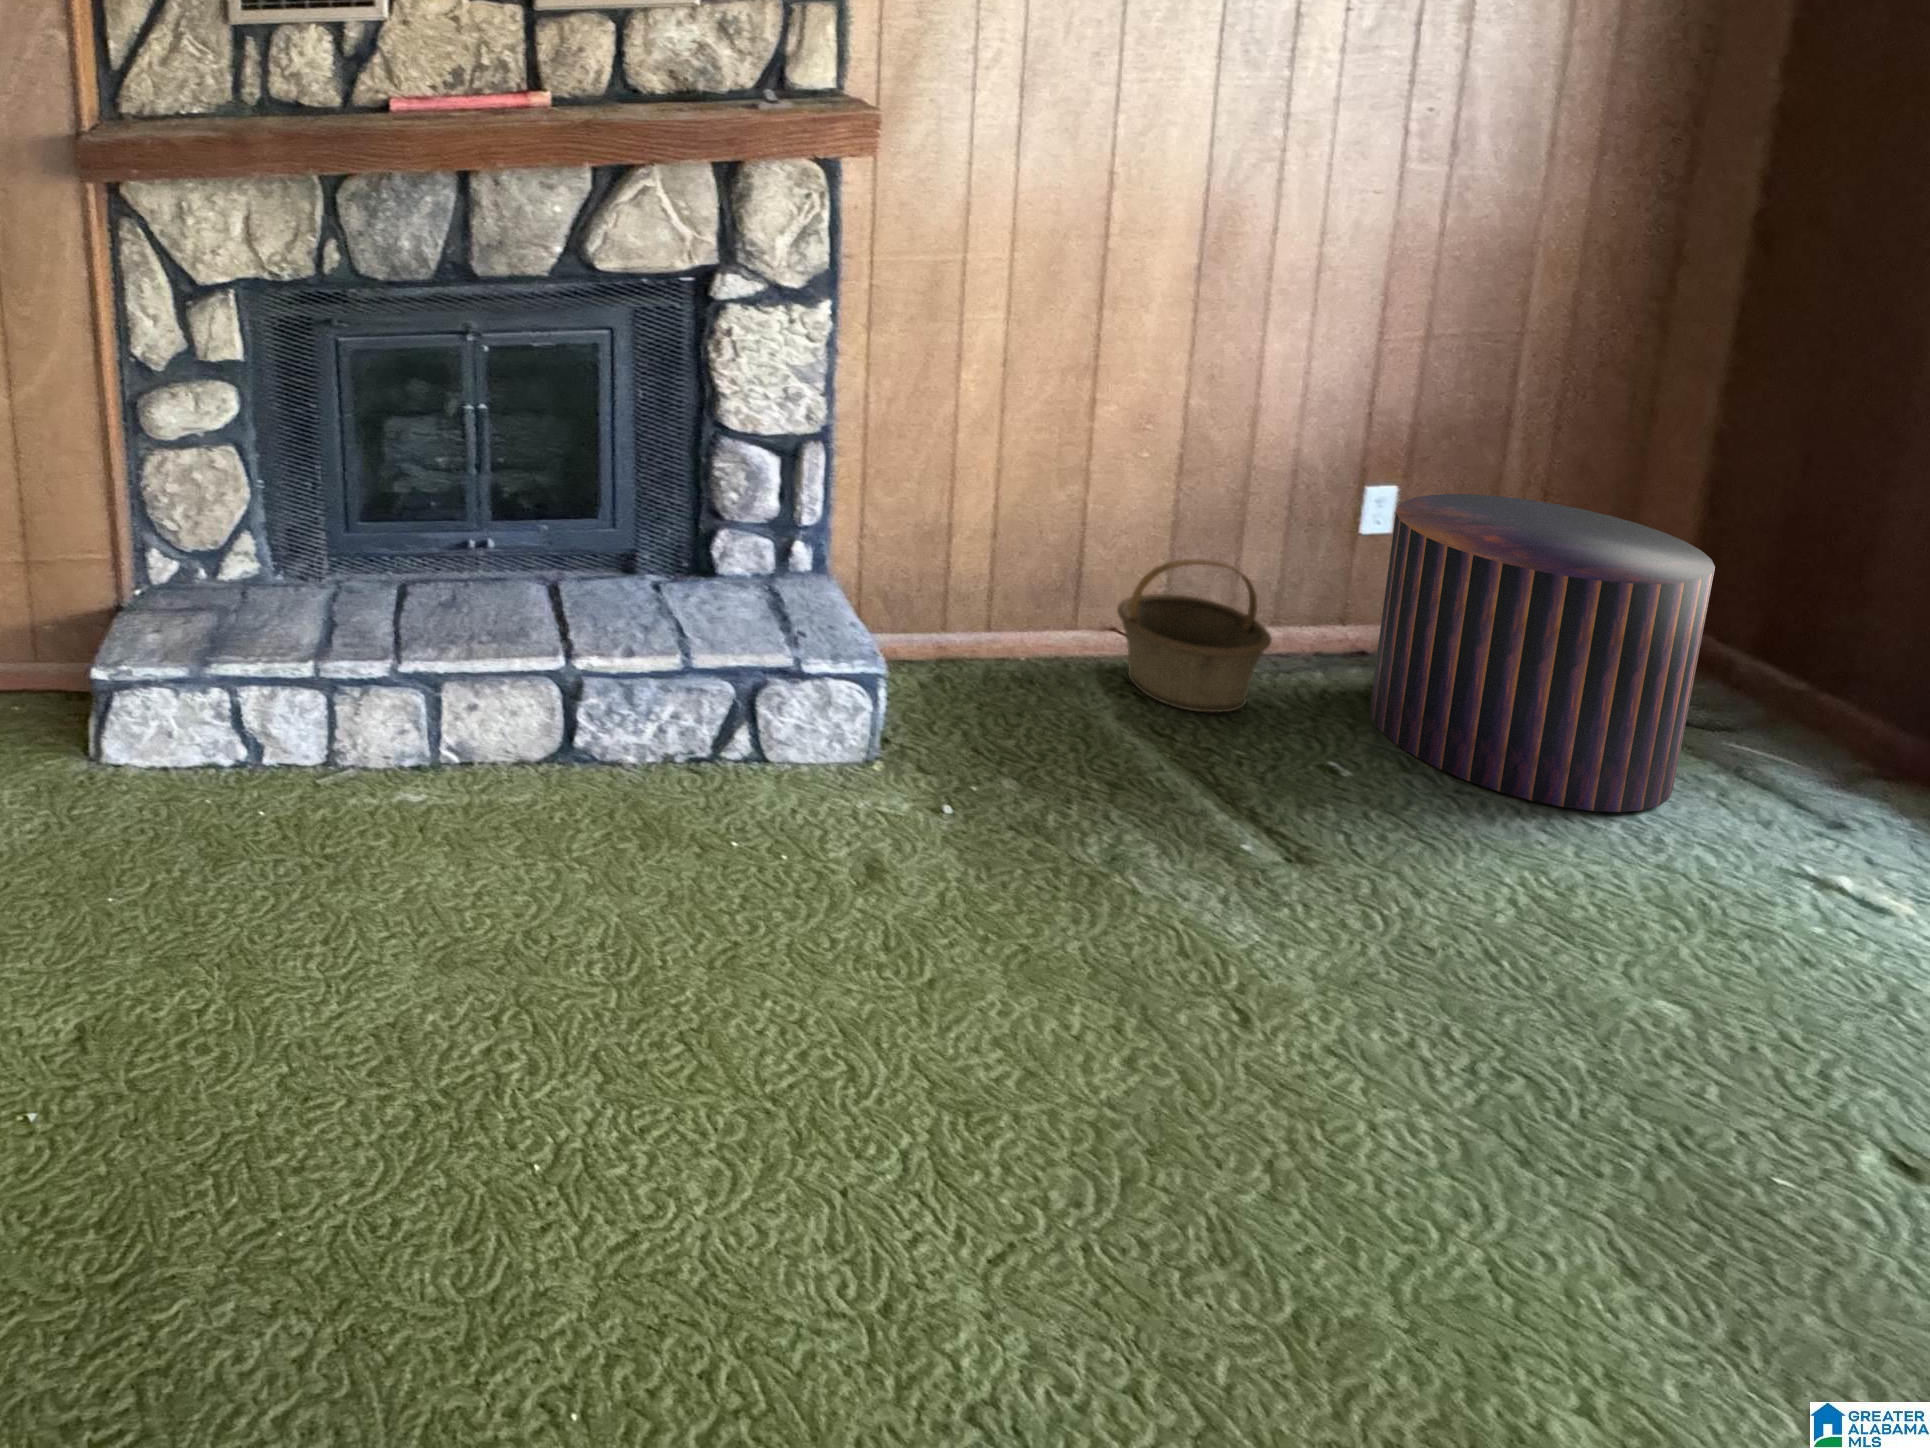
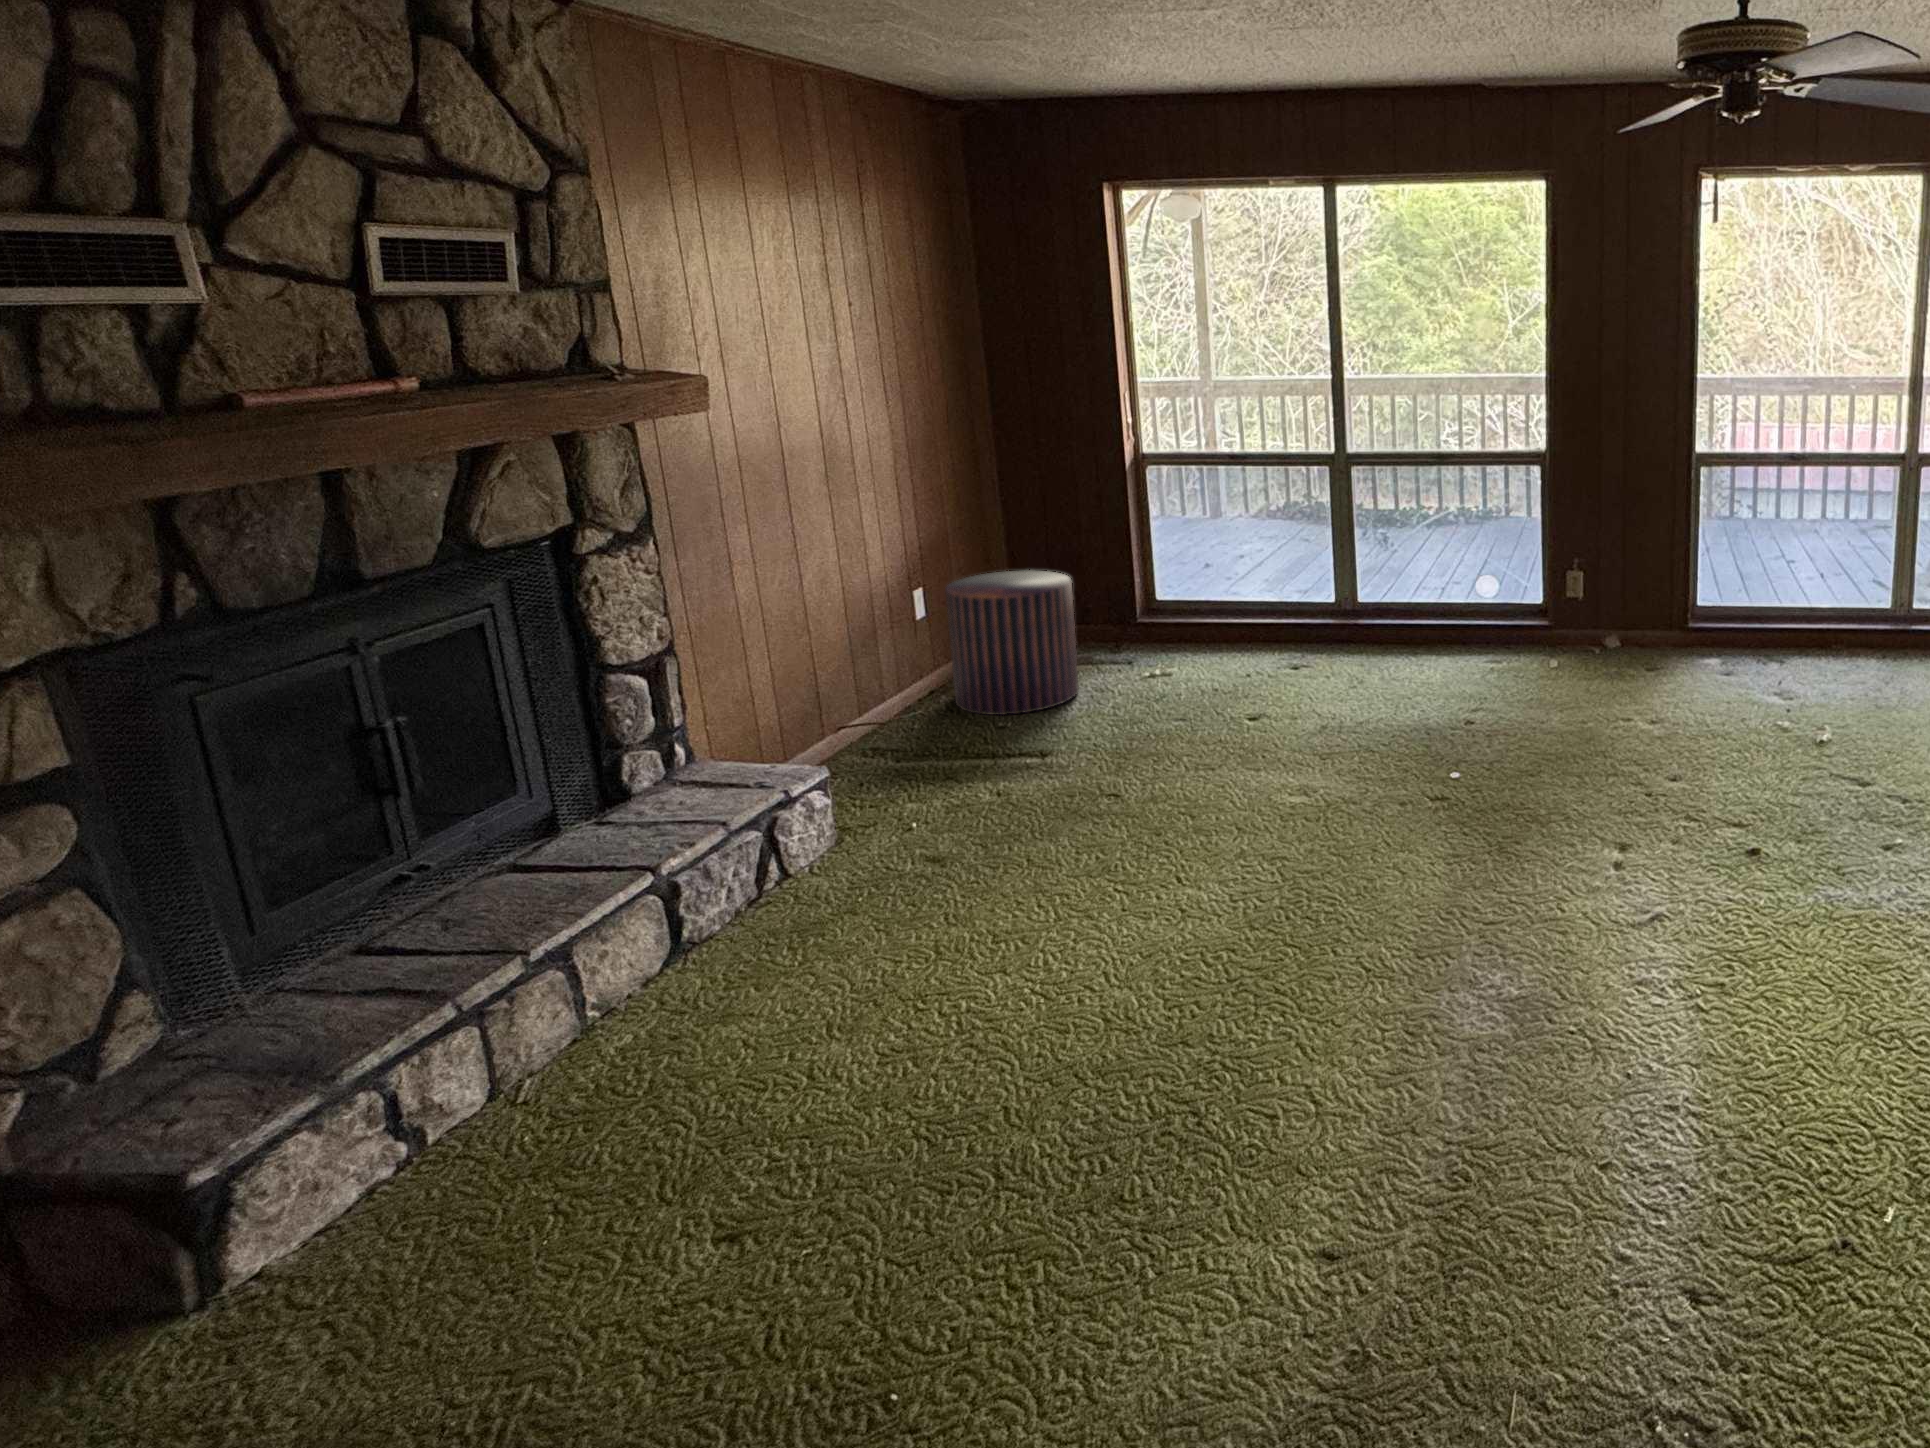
basket: present [1117,559,1272,712] -> none [842,654,933,750]

